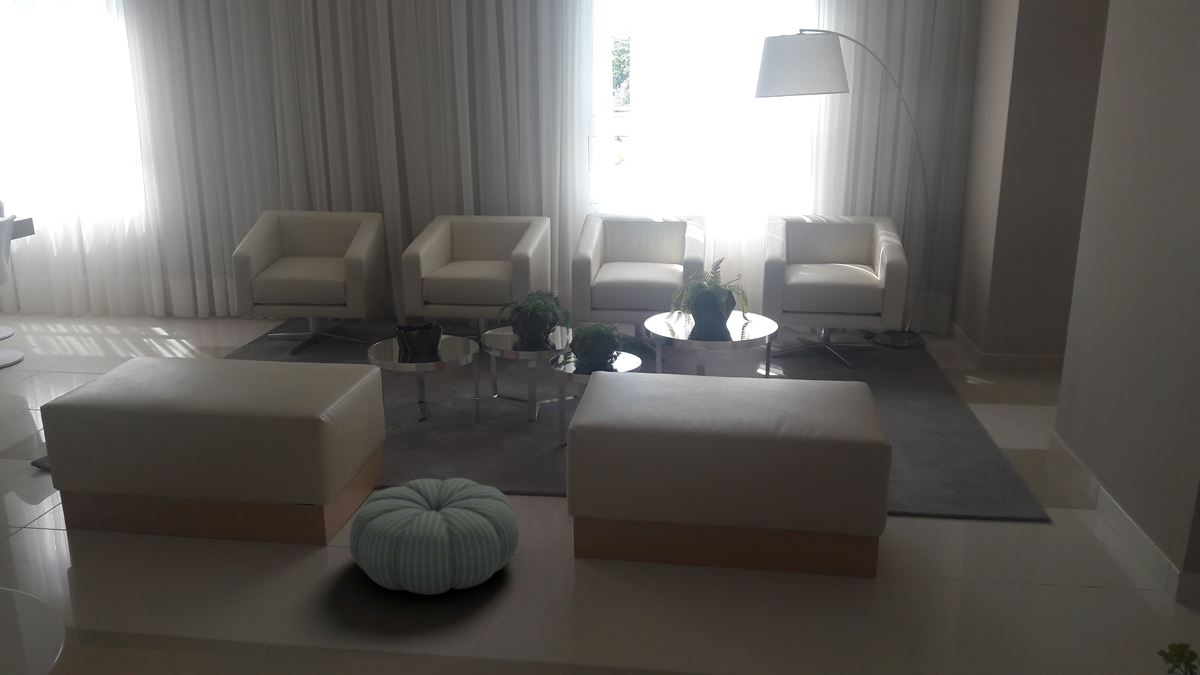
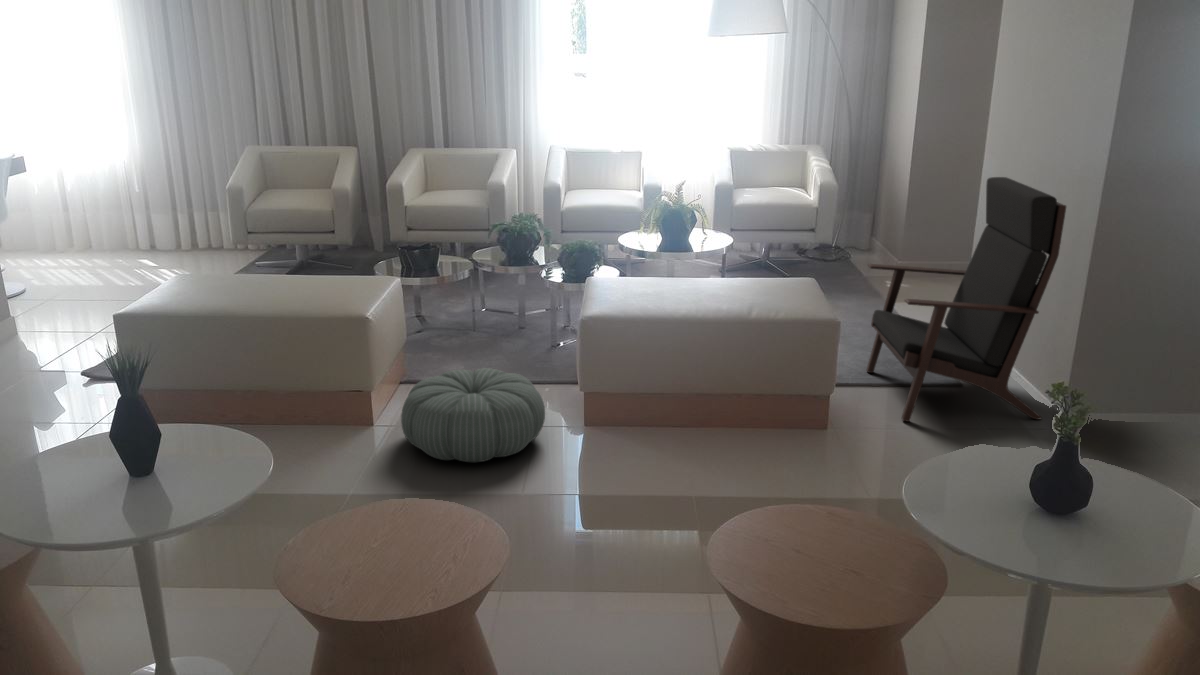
lounge chair: none [921,266,1161,566] -> present [866,177,1066,422]

